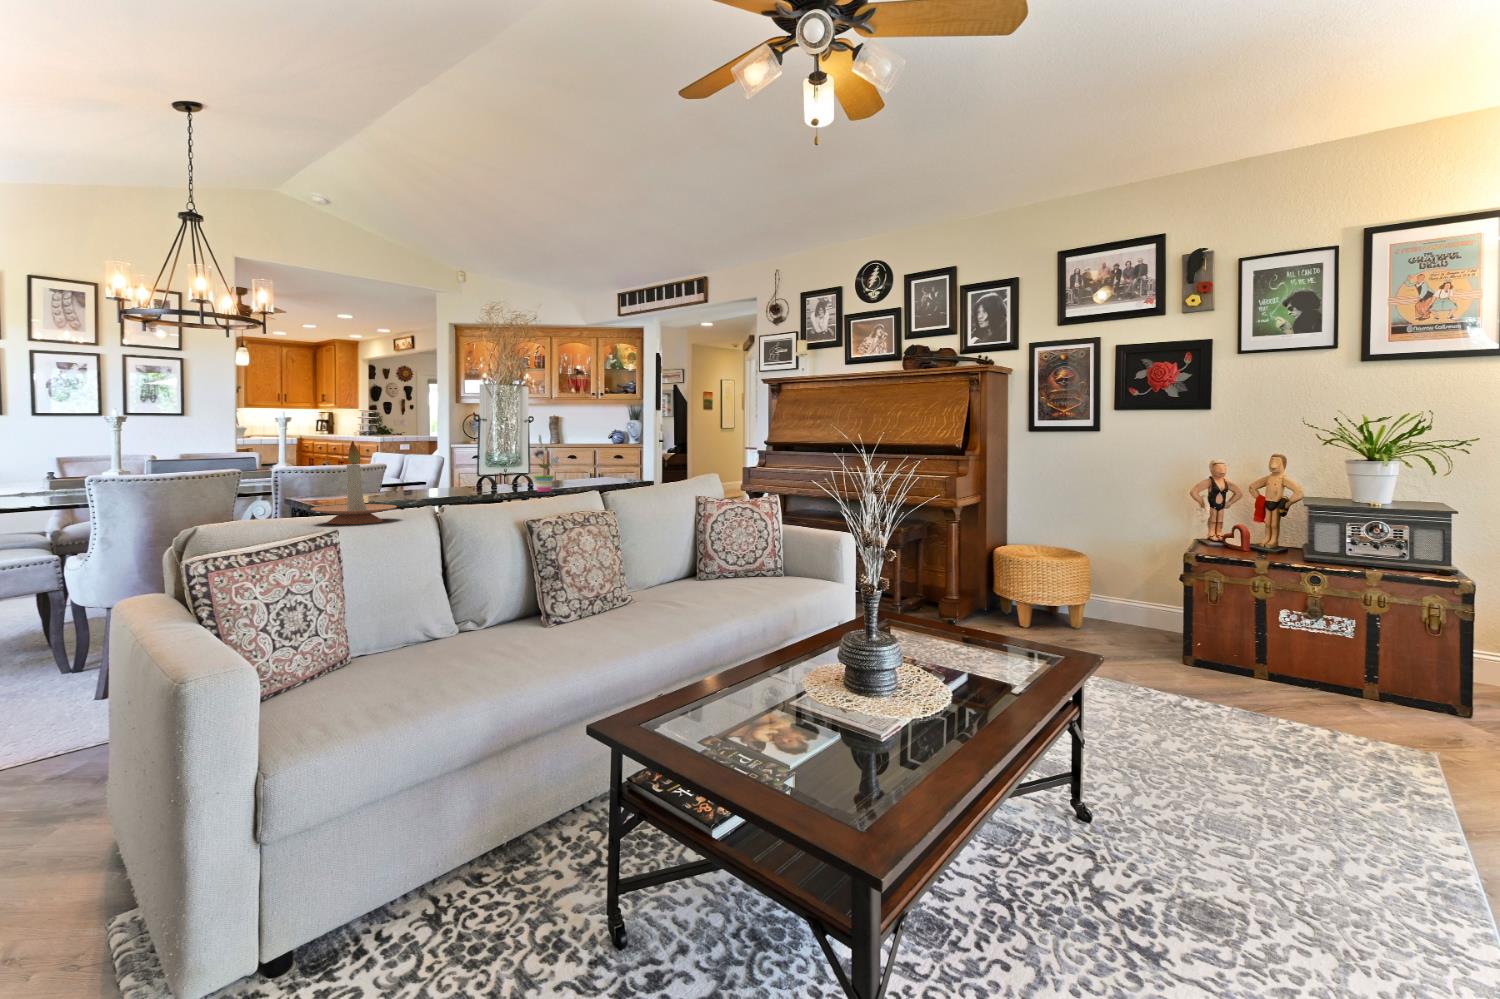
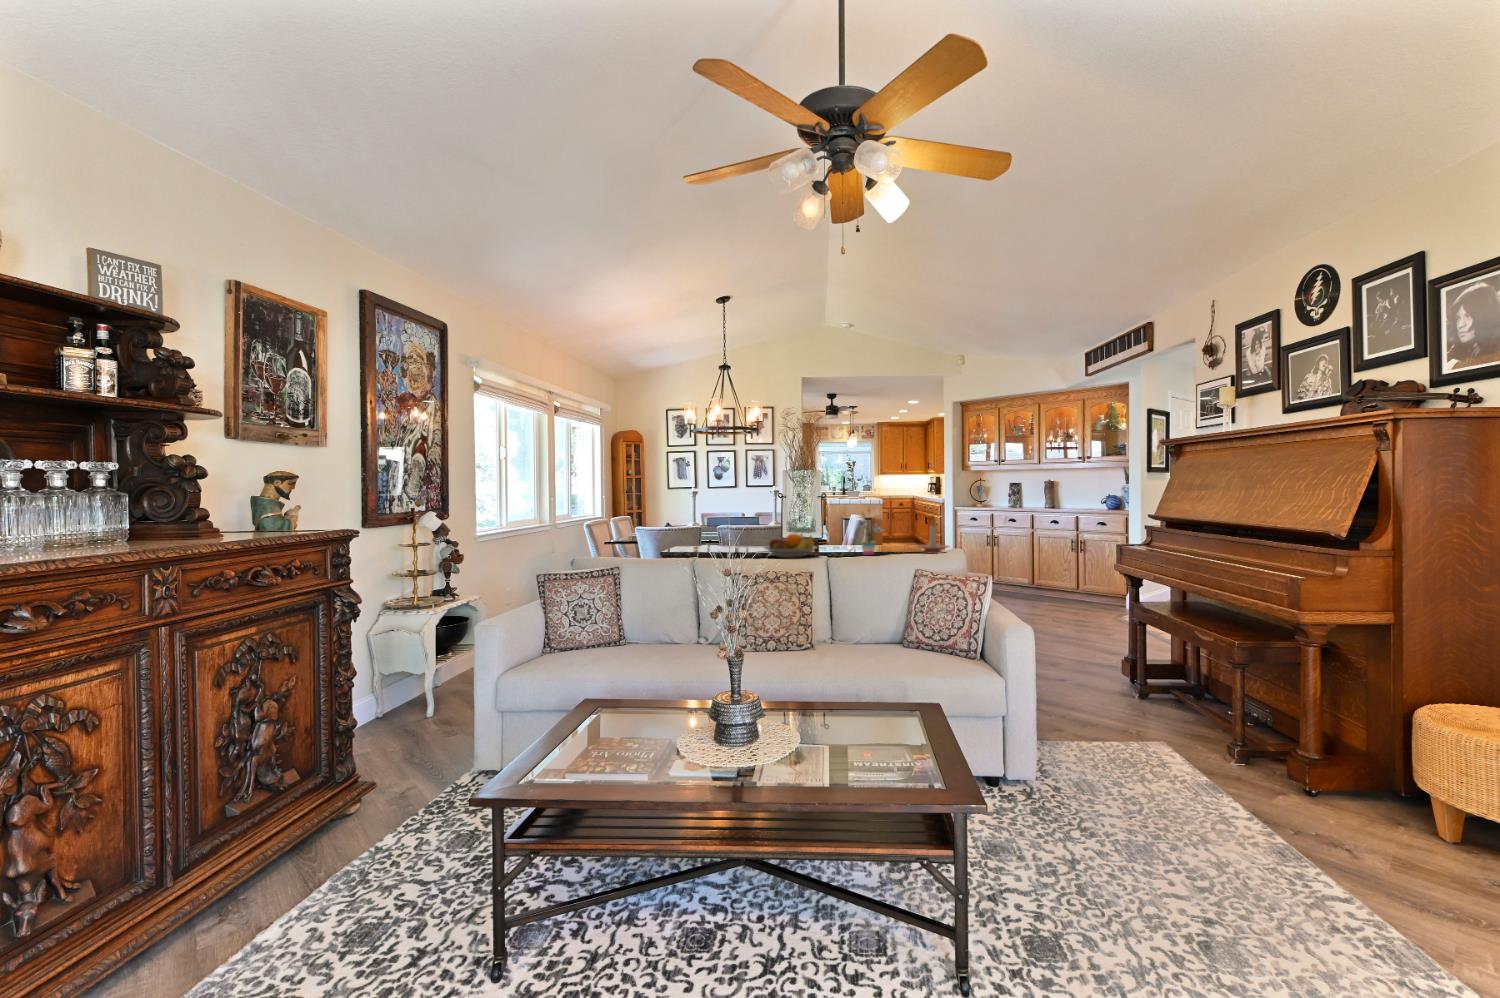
candle holder: present [311,441,397,524] -> present [916,517,949,554]
fruit bowl: none [421,466,504,500] -> present [764,534,817,558]

